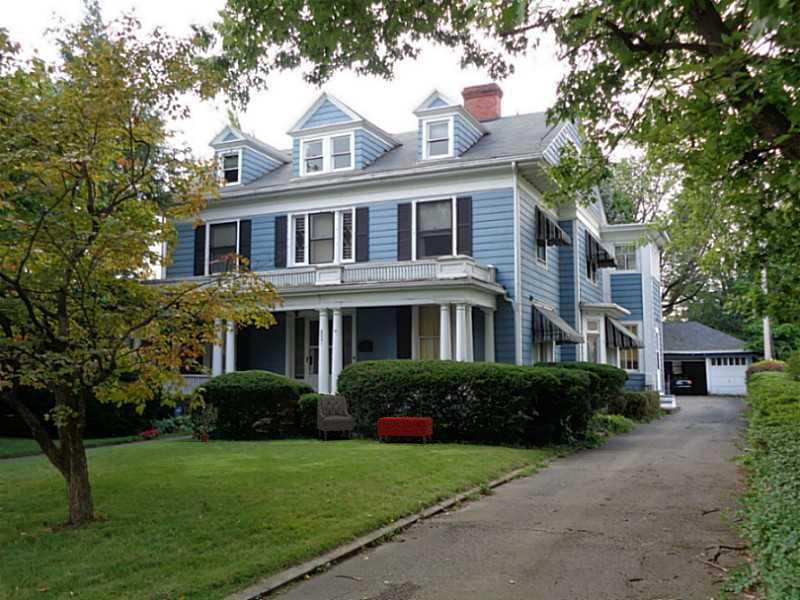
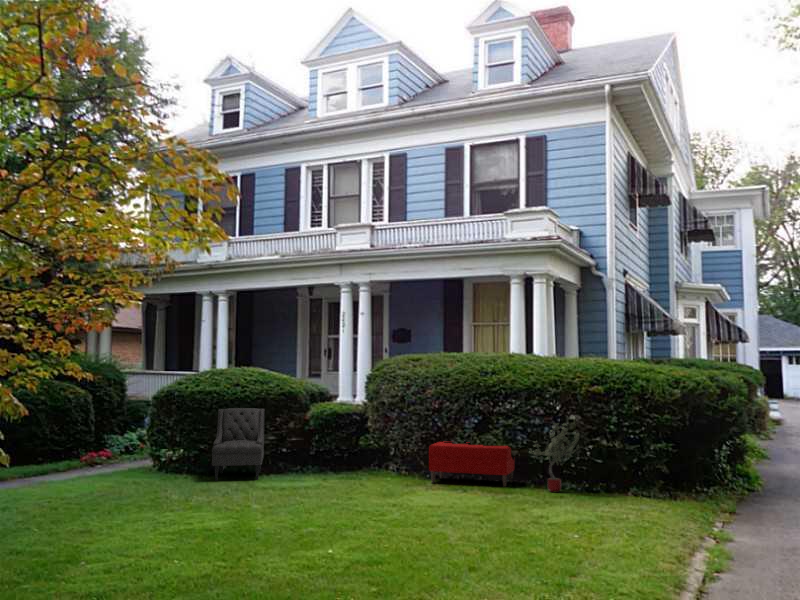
chair: present [317,396,353,440] -> present [212,408,265,481]
potted tree: present [193,404,217,442] -> present [529,423,580,492]

